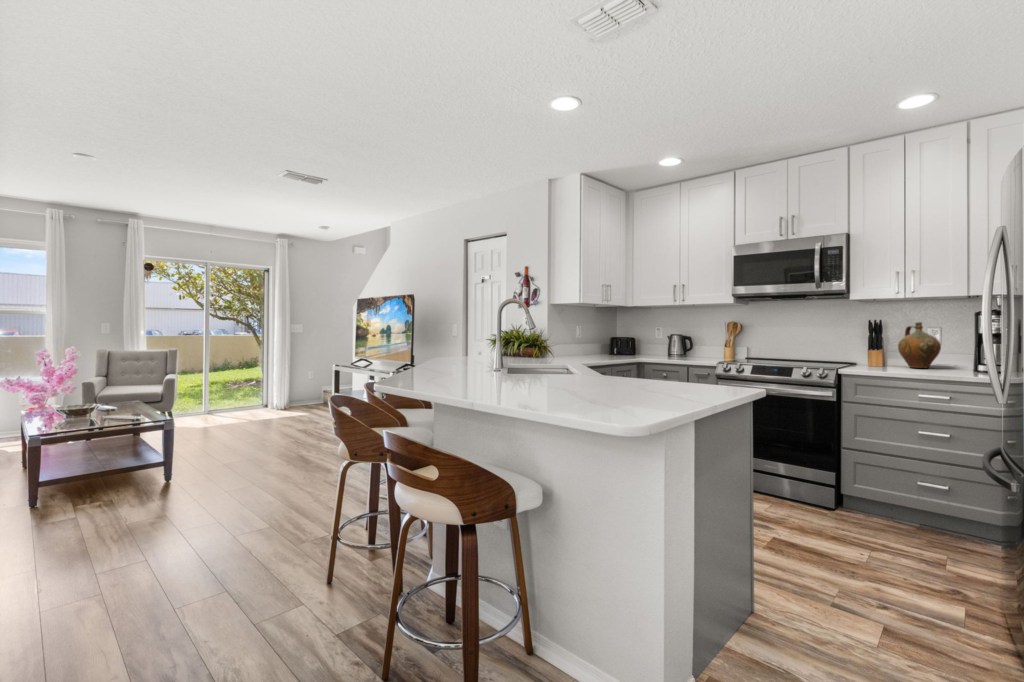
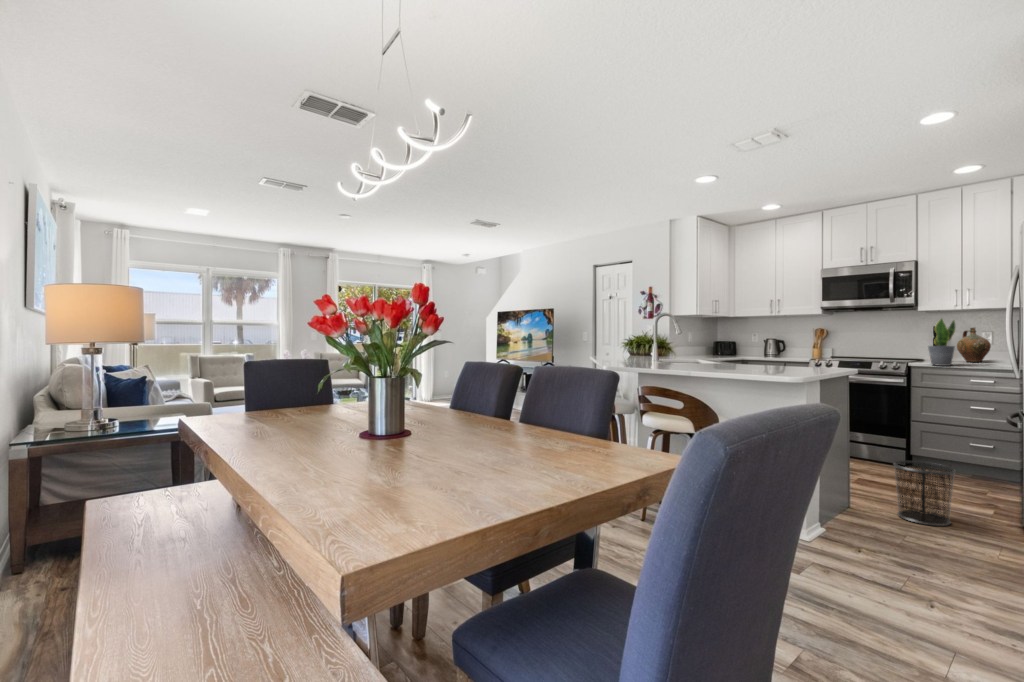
potted plant: none [864,308,900,374] -> present [928,319,955,366]
waste bin: none [820,536,921,659] -> present [893,461,956,526]

